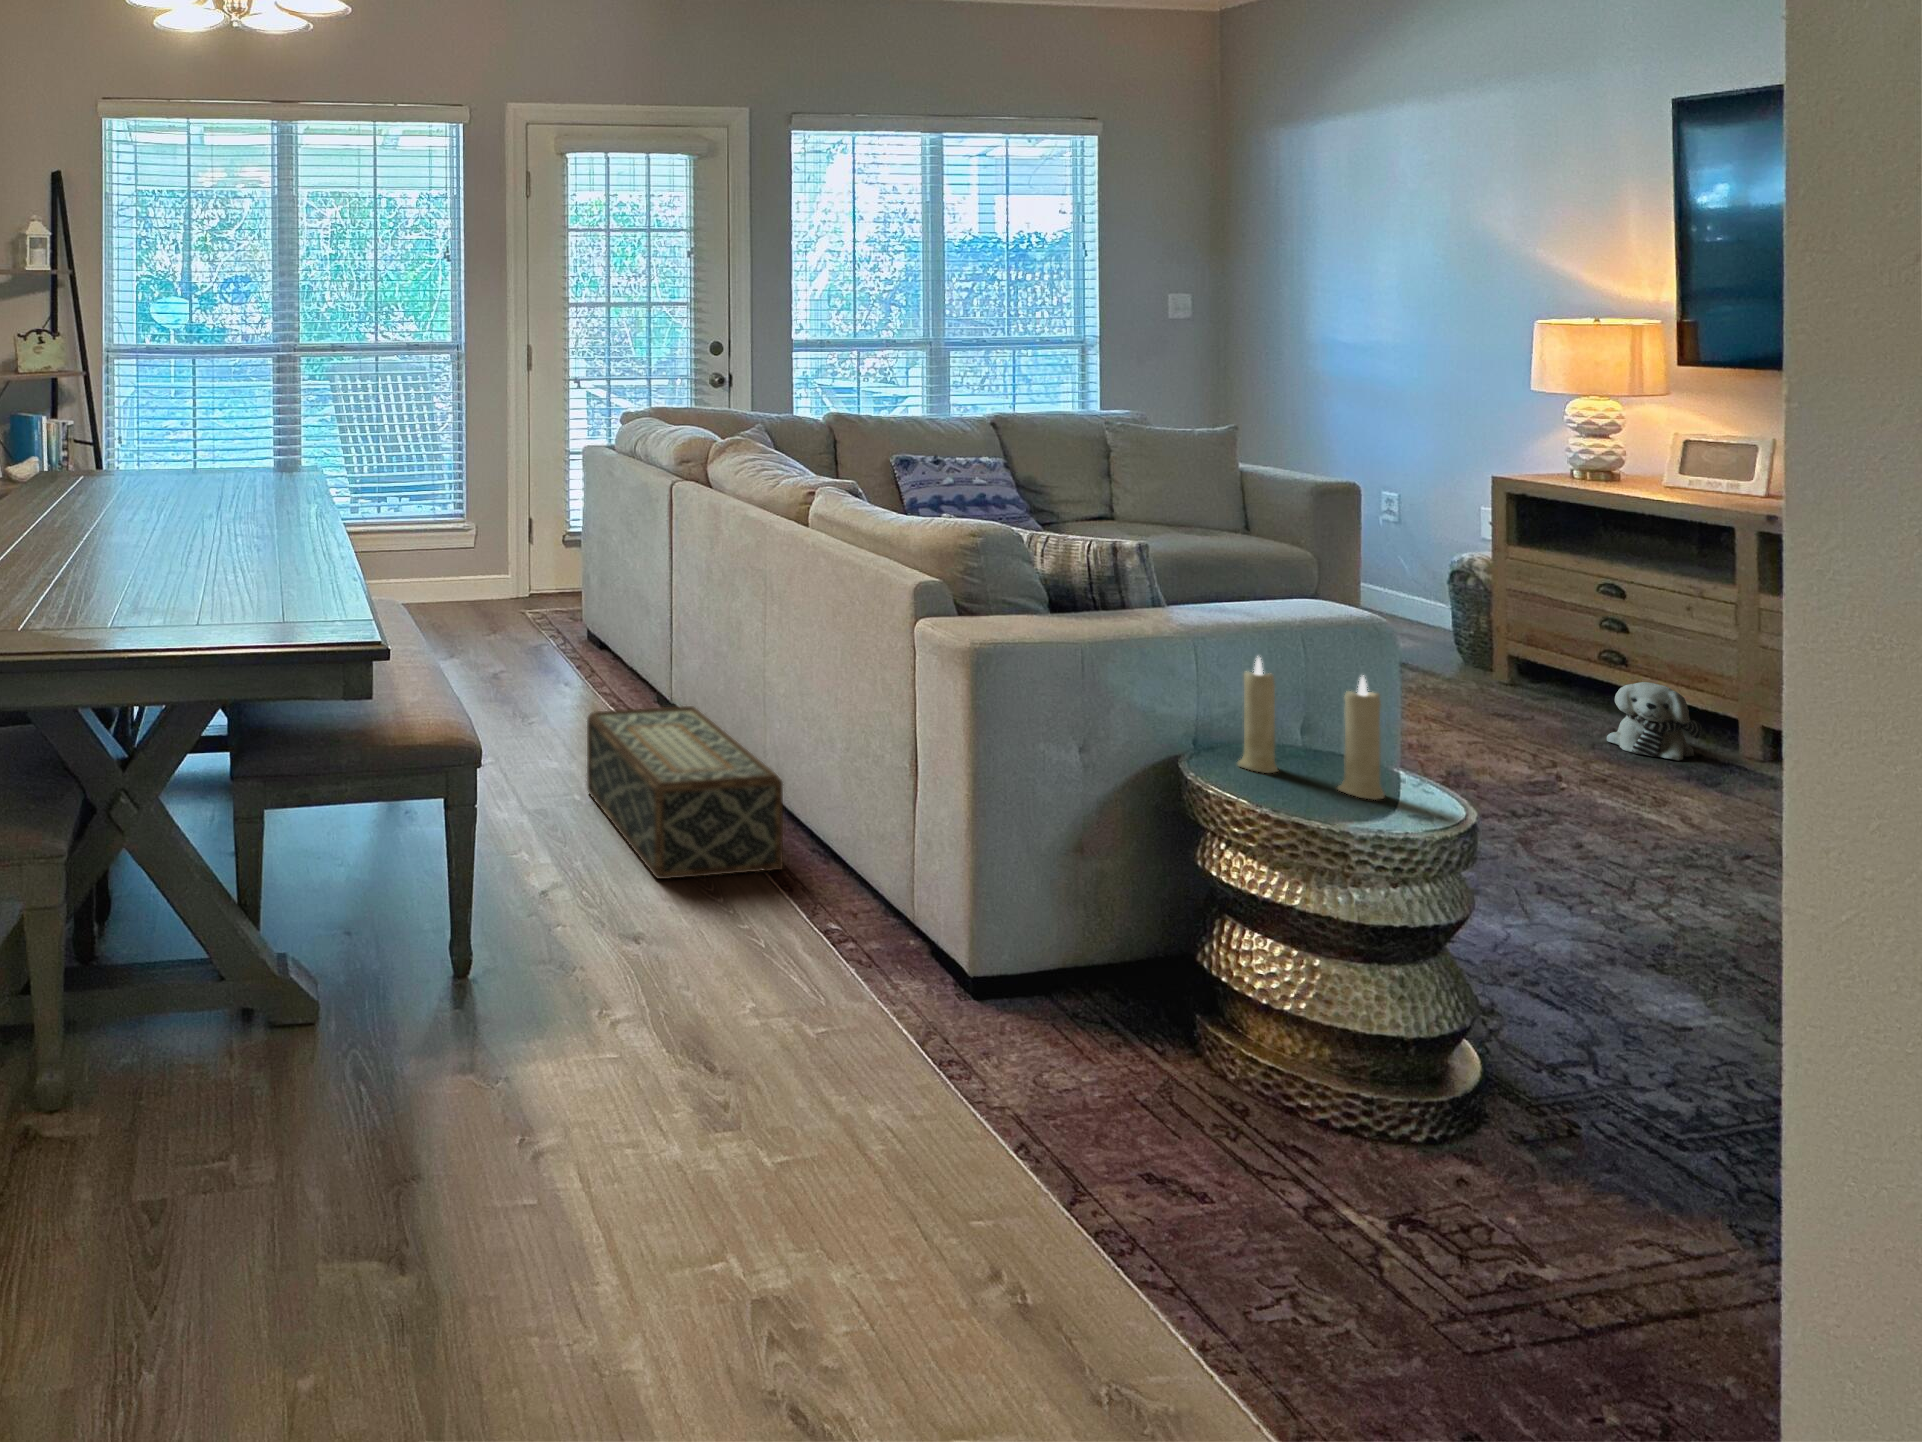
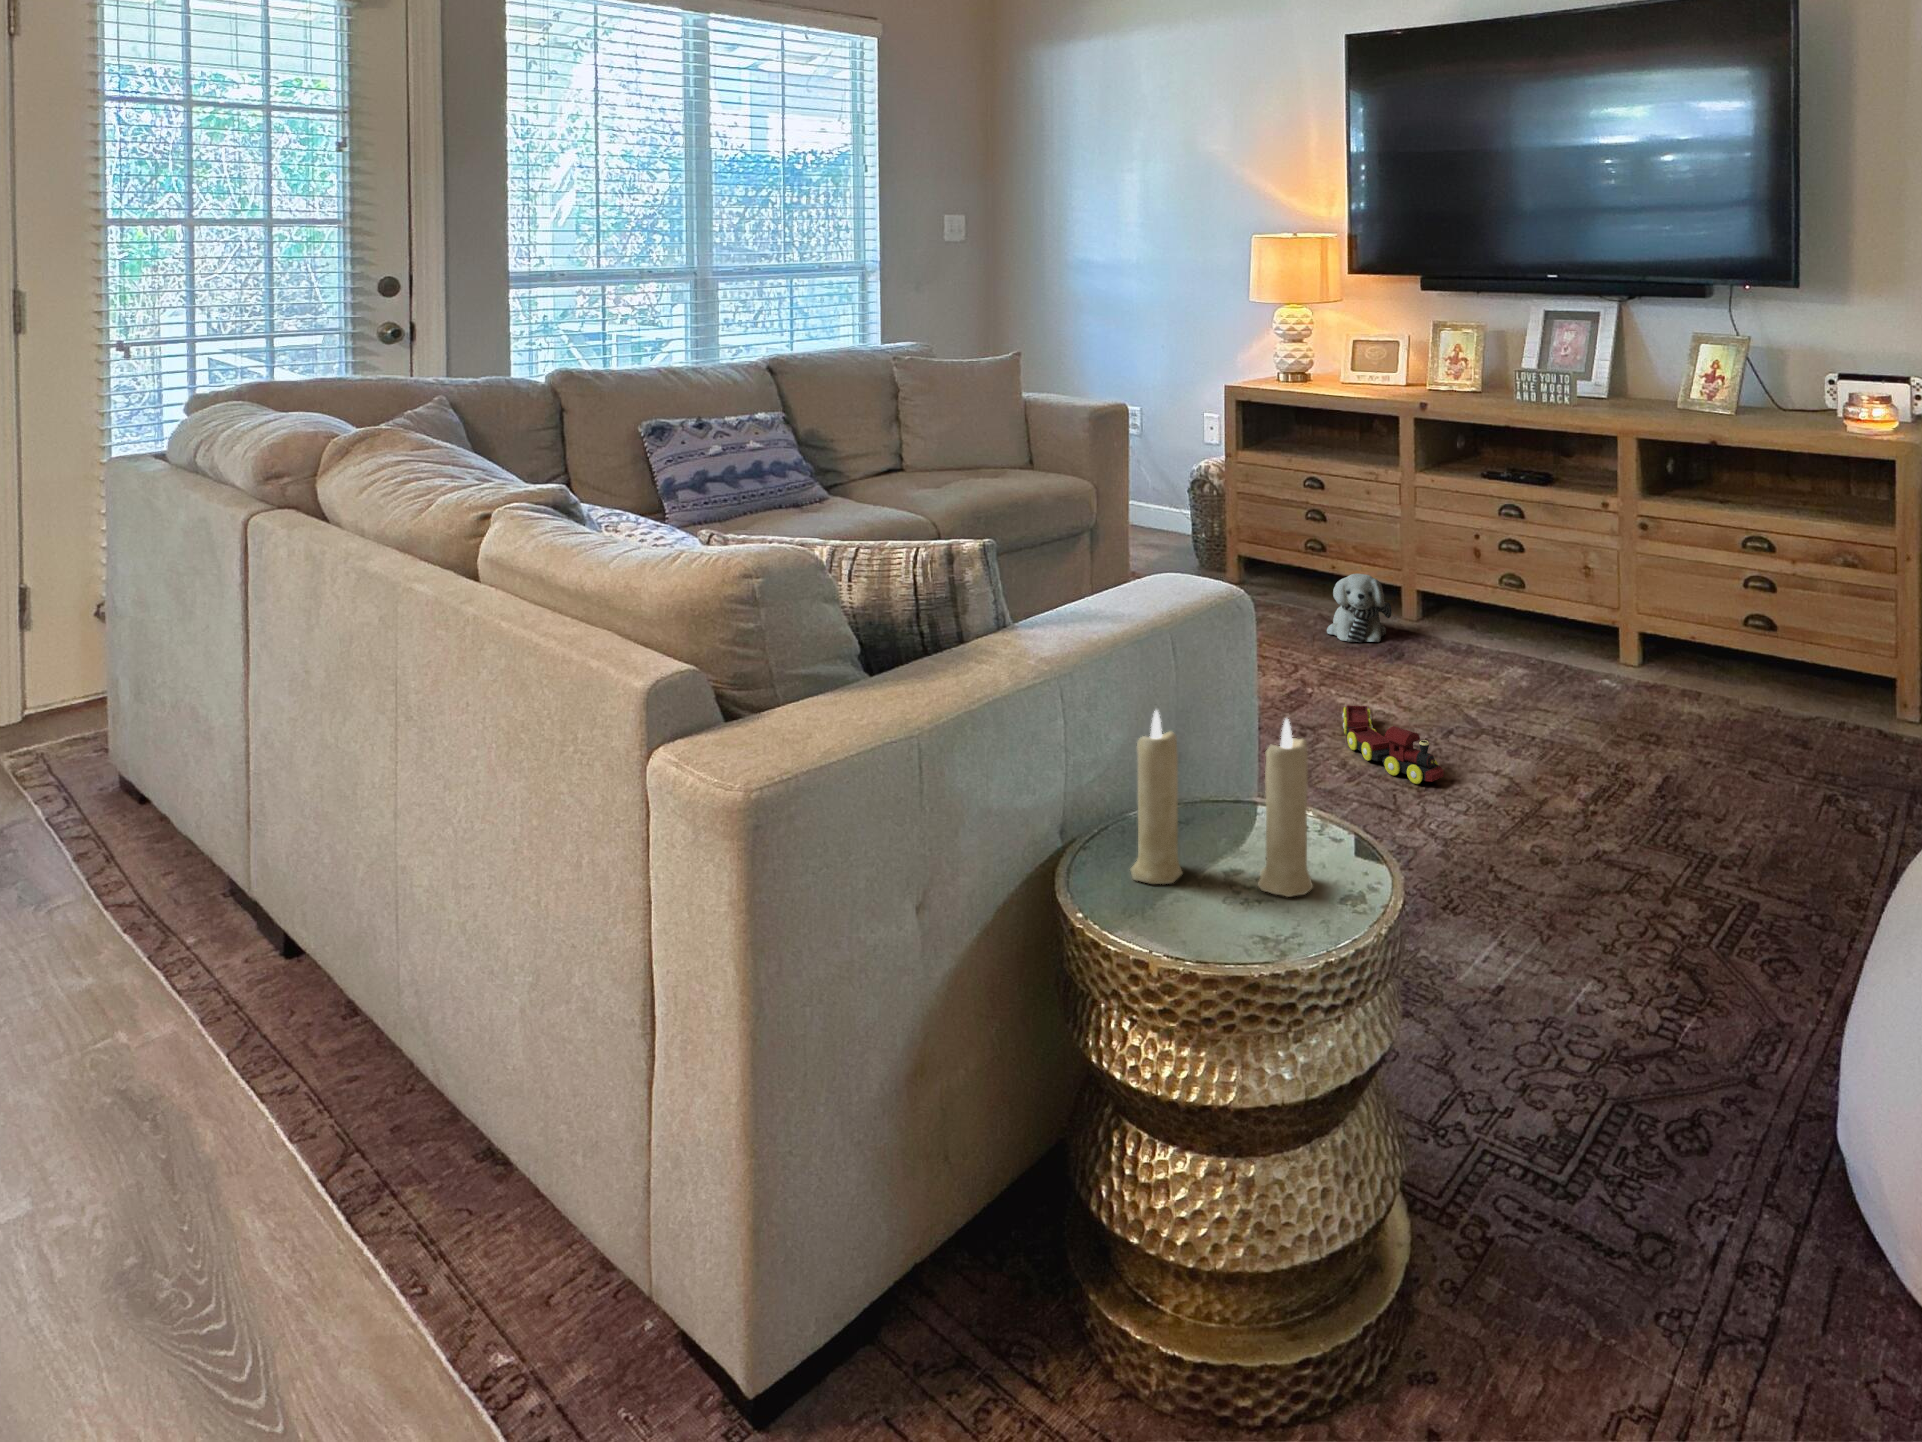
woven basket: present [587,706,783,879] -> none [25,907,431,1355]
toy train: none [1584,796,1699,875] -> present [1342,706,1444,784]

